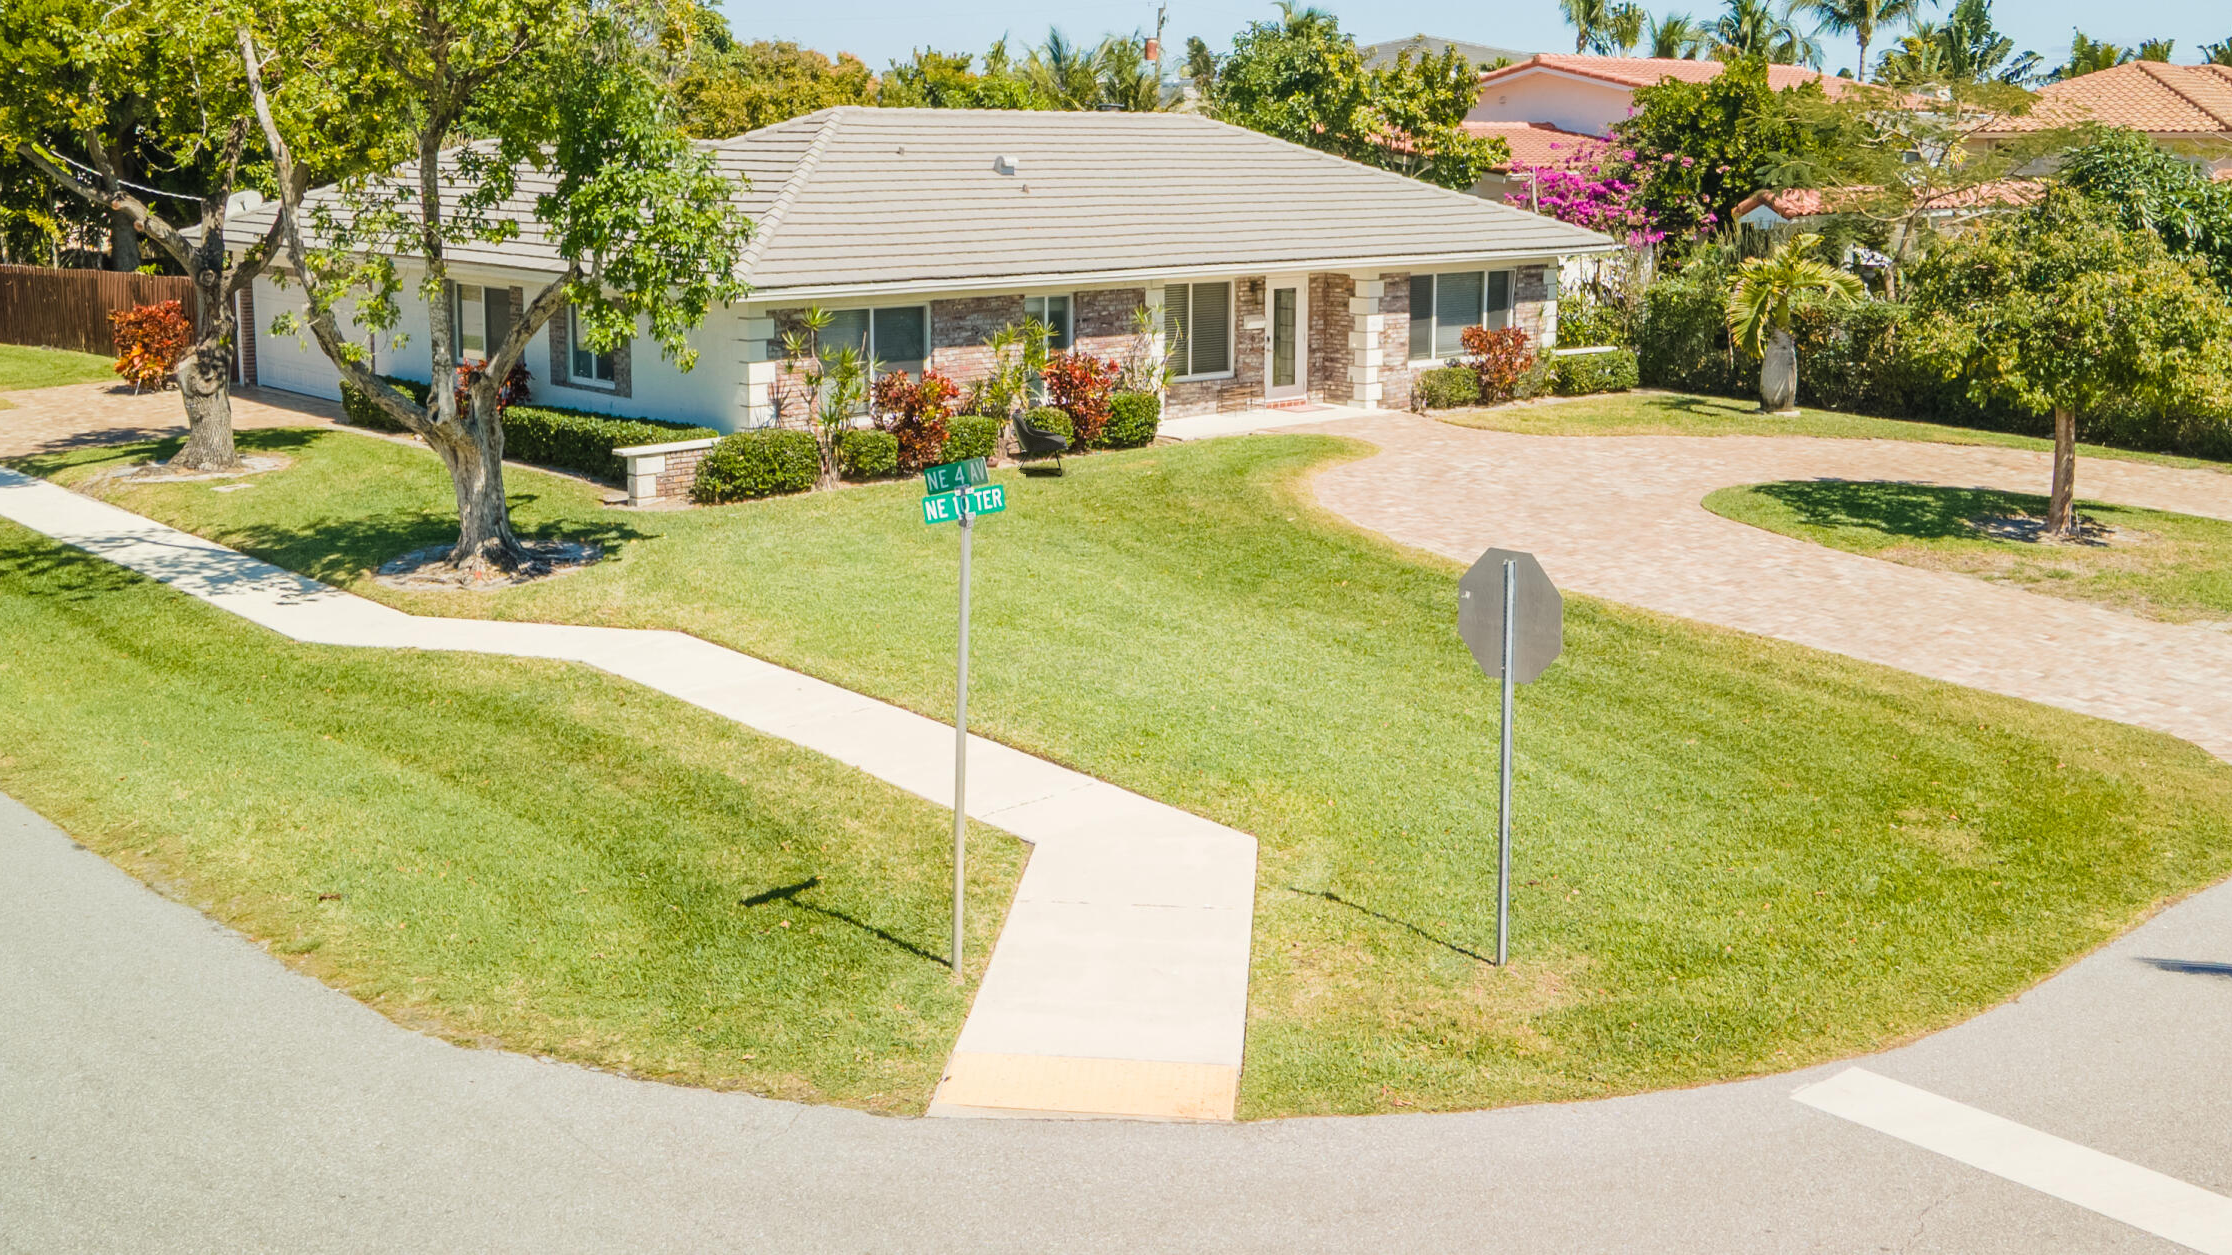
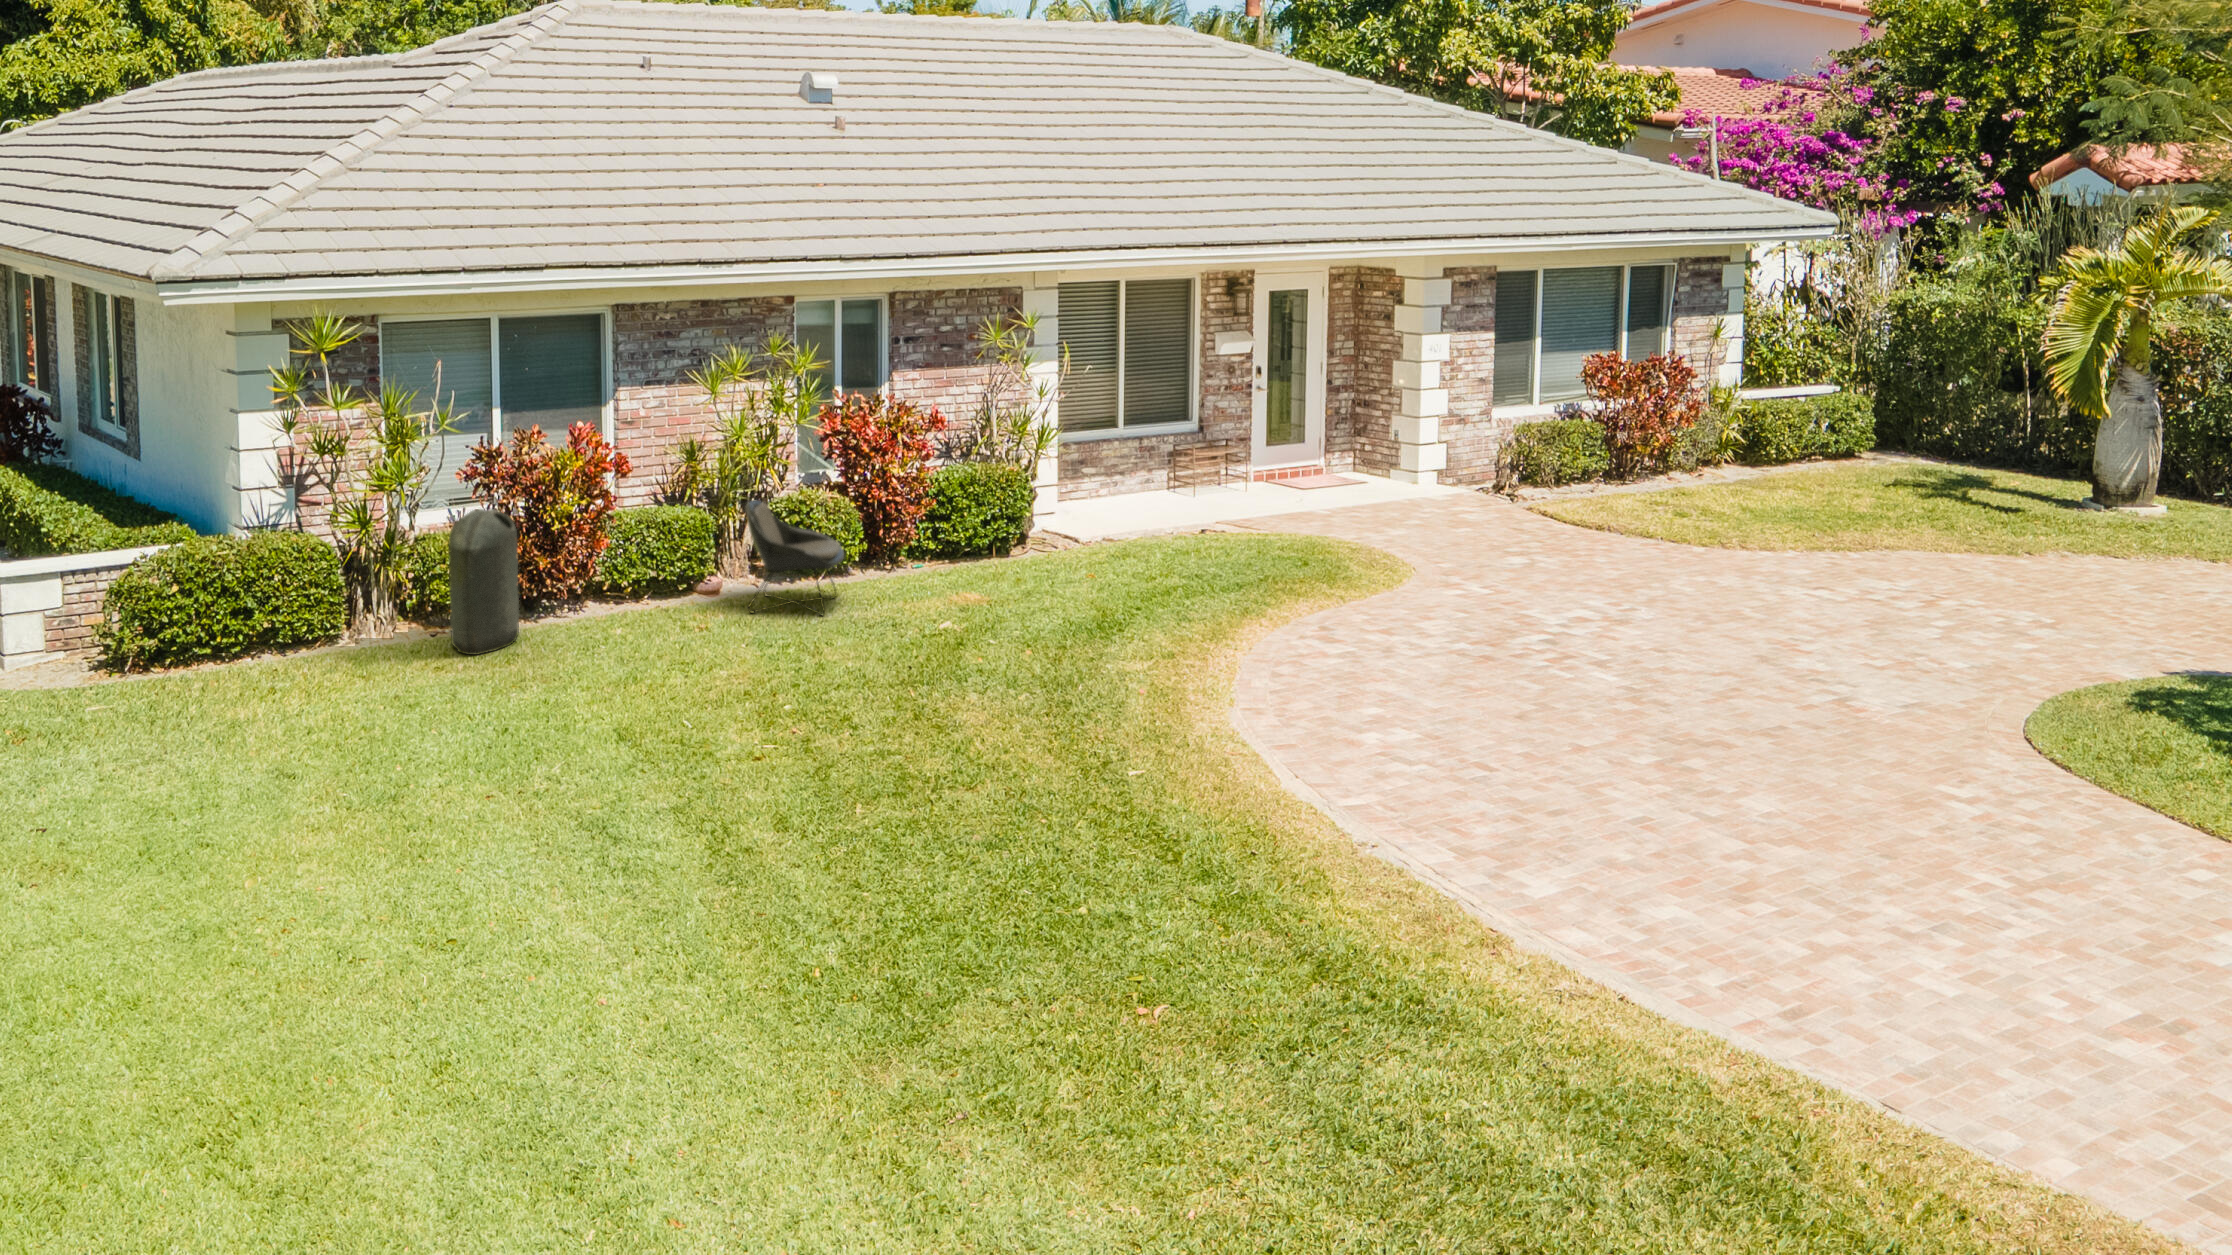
trash can: none [867,416,903,496] -> present [448,509,519,655]

